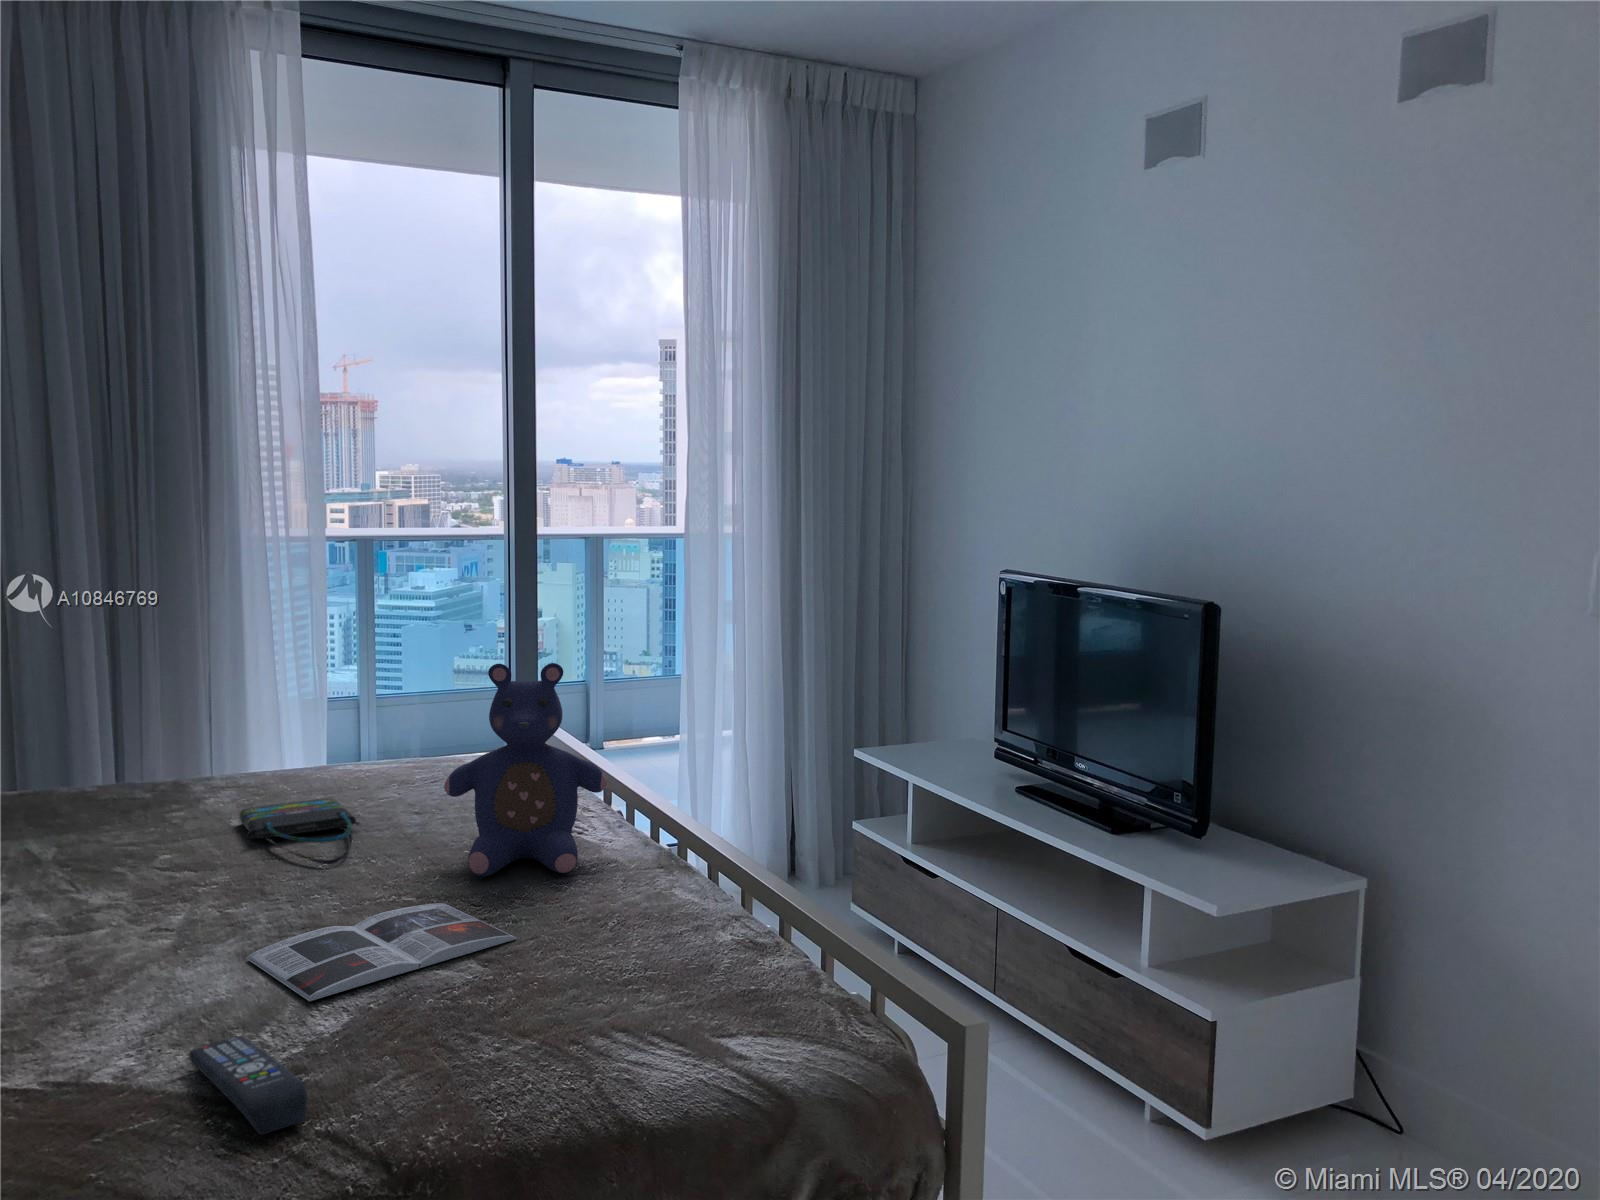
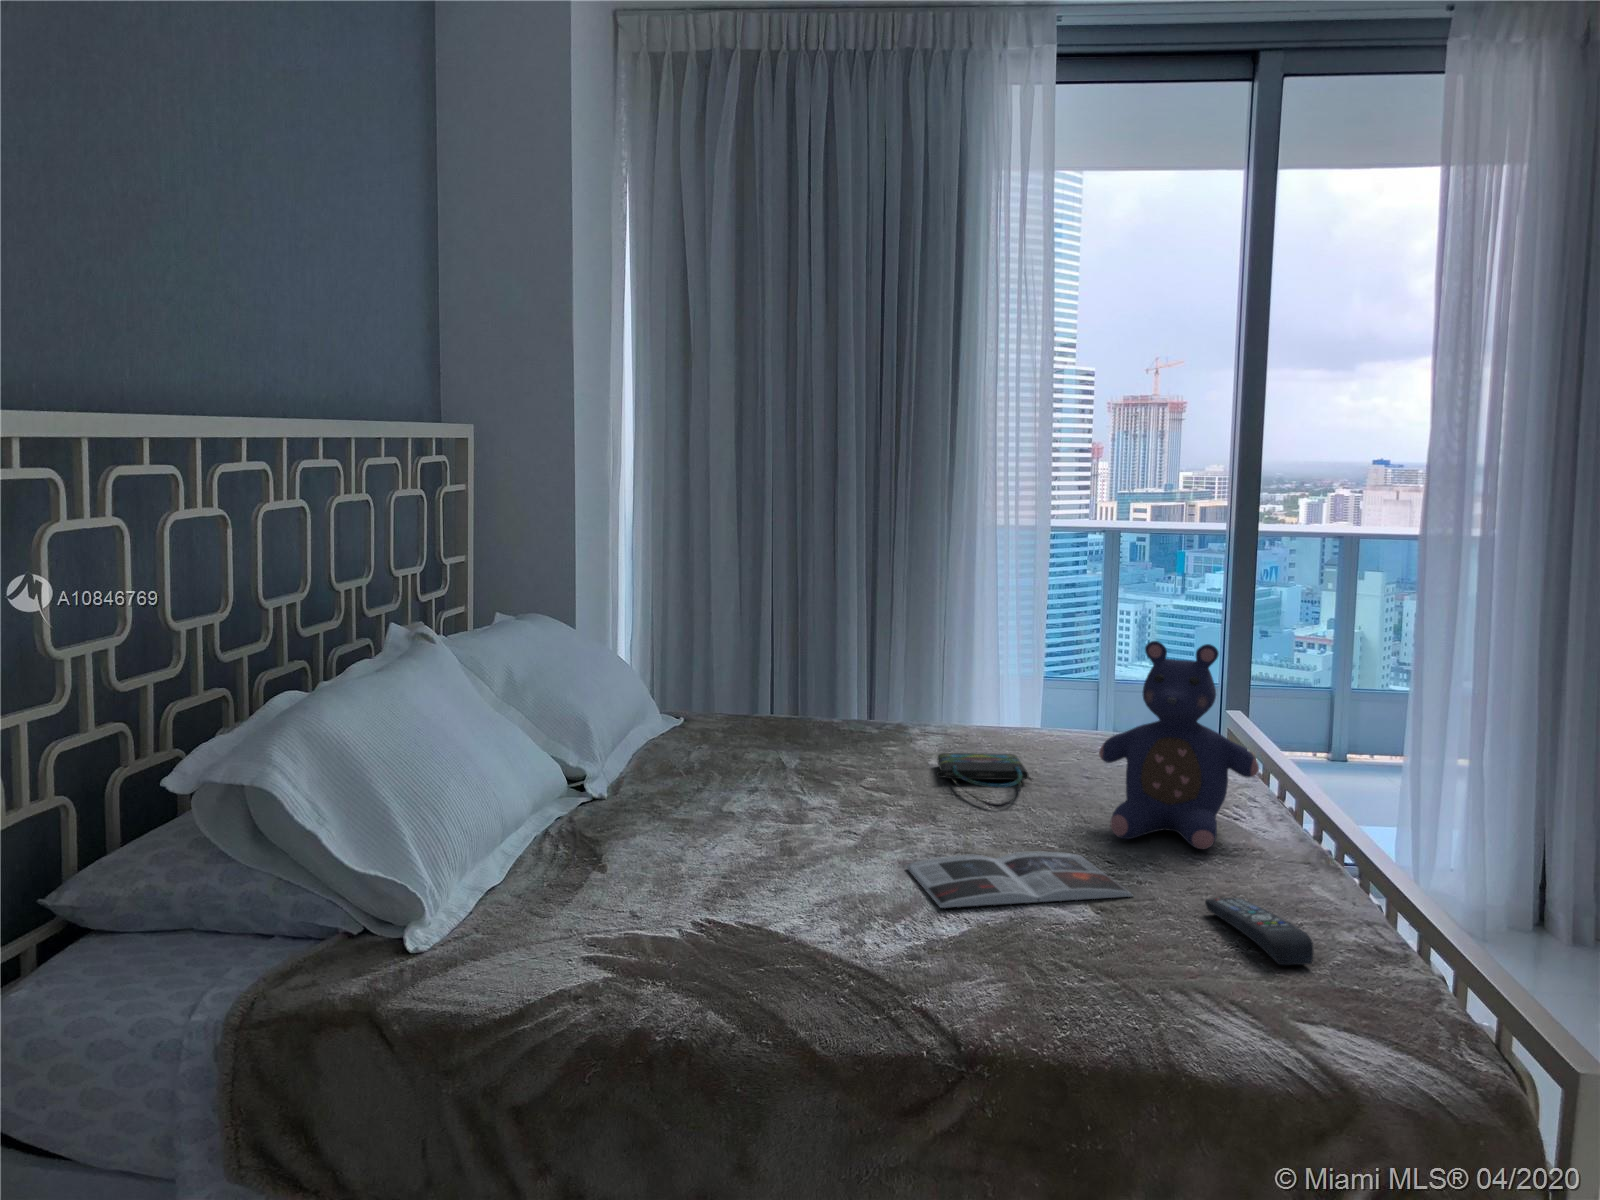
remote control: present [189,1036,307,1135] -> present [1205,898,1313,965]

